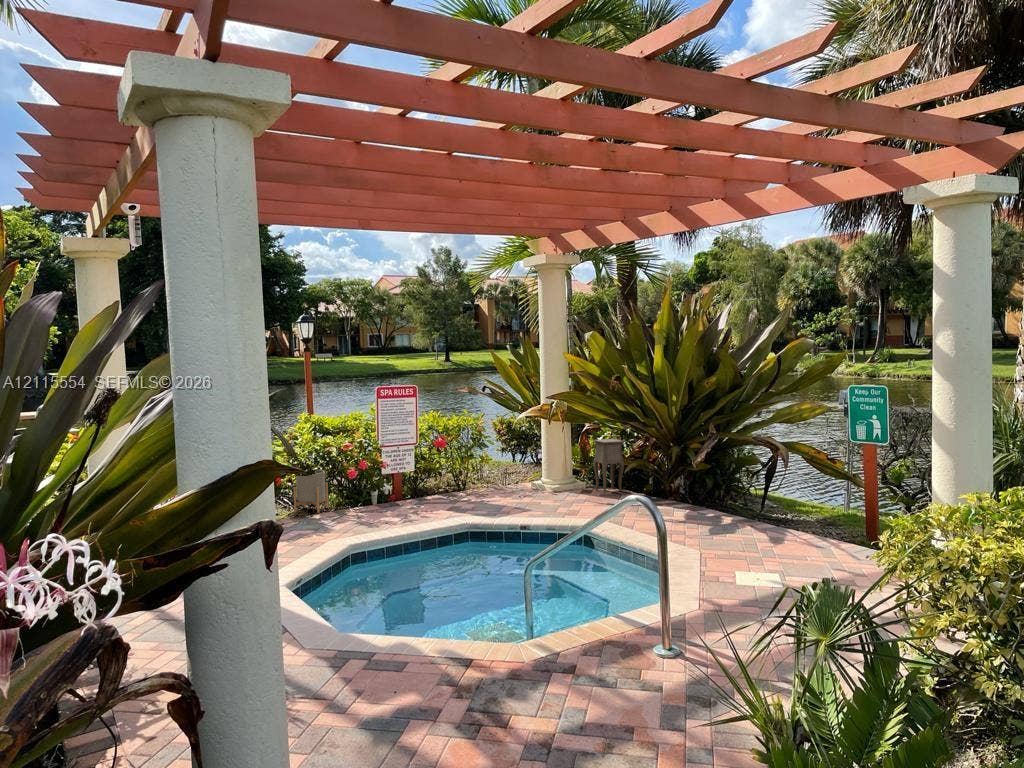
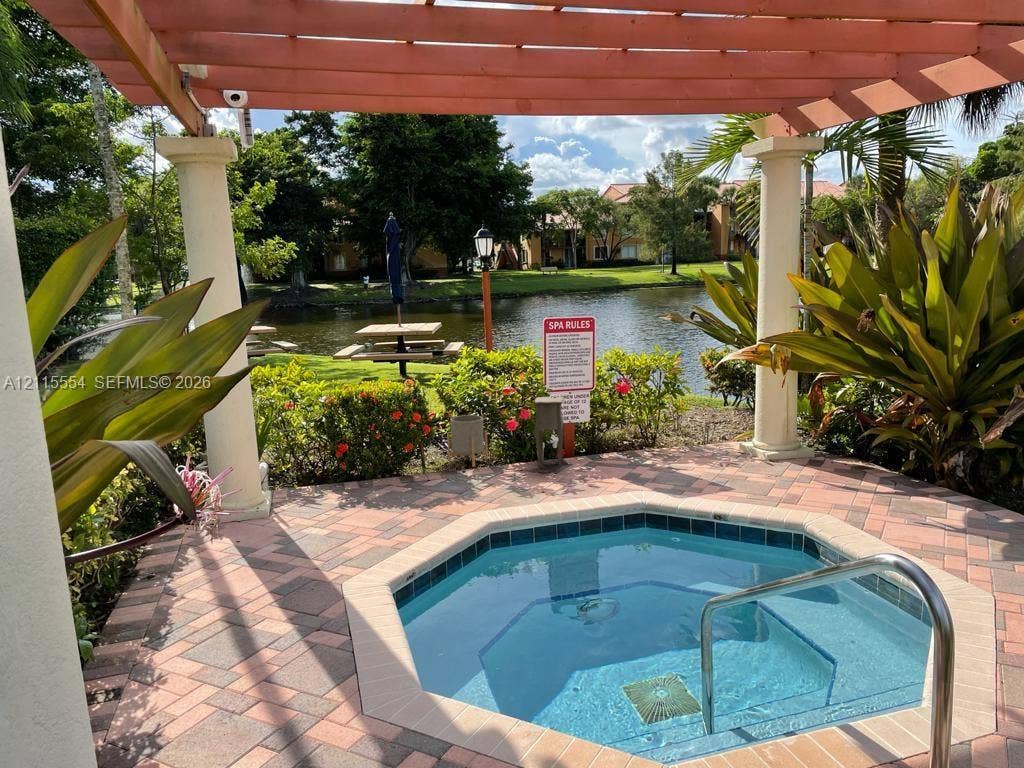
side table: present [593,439,624,493] -> present [534,397,572,467]

